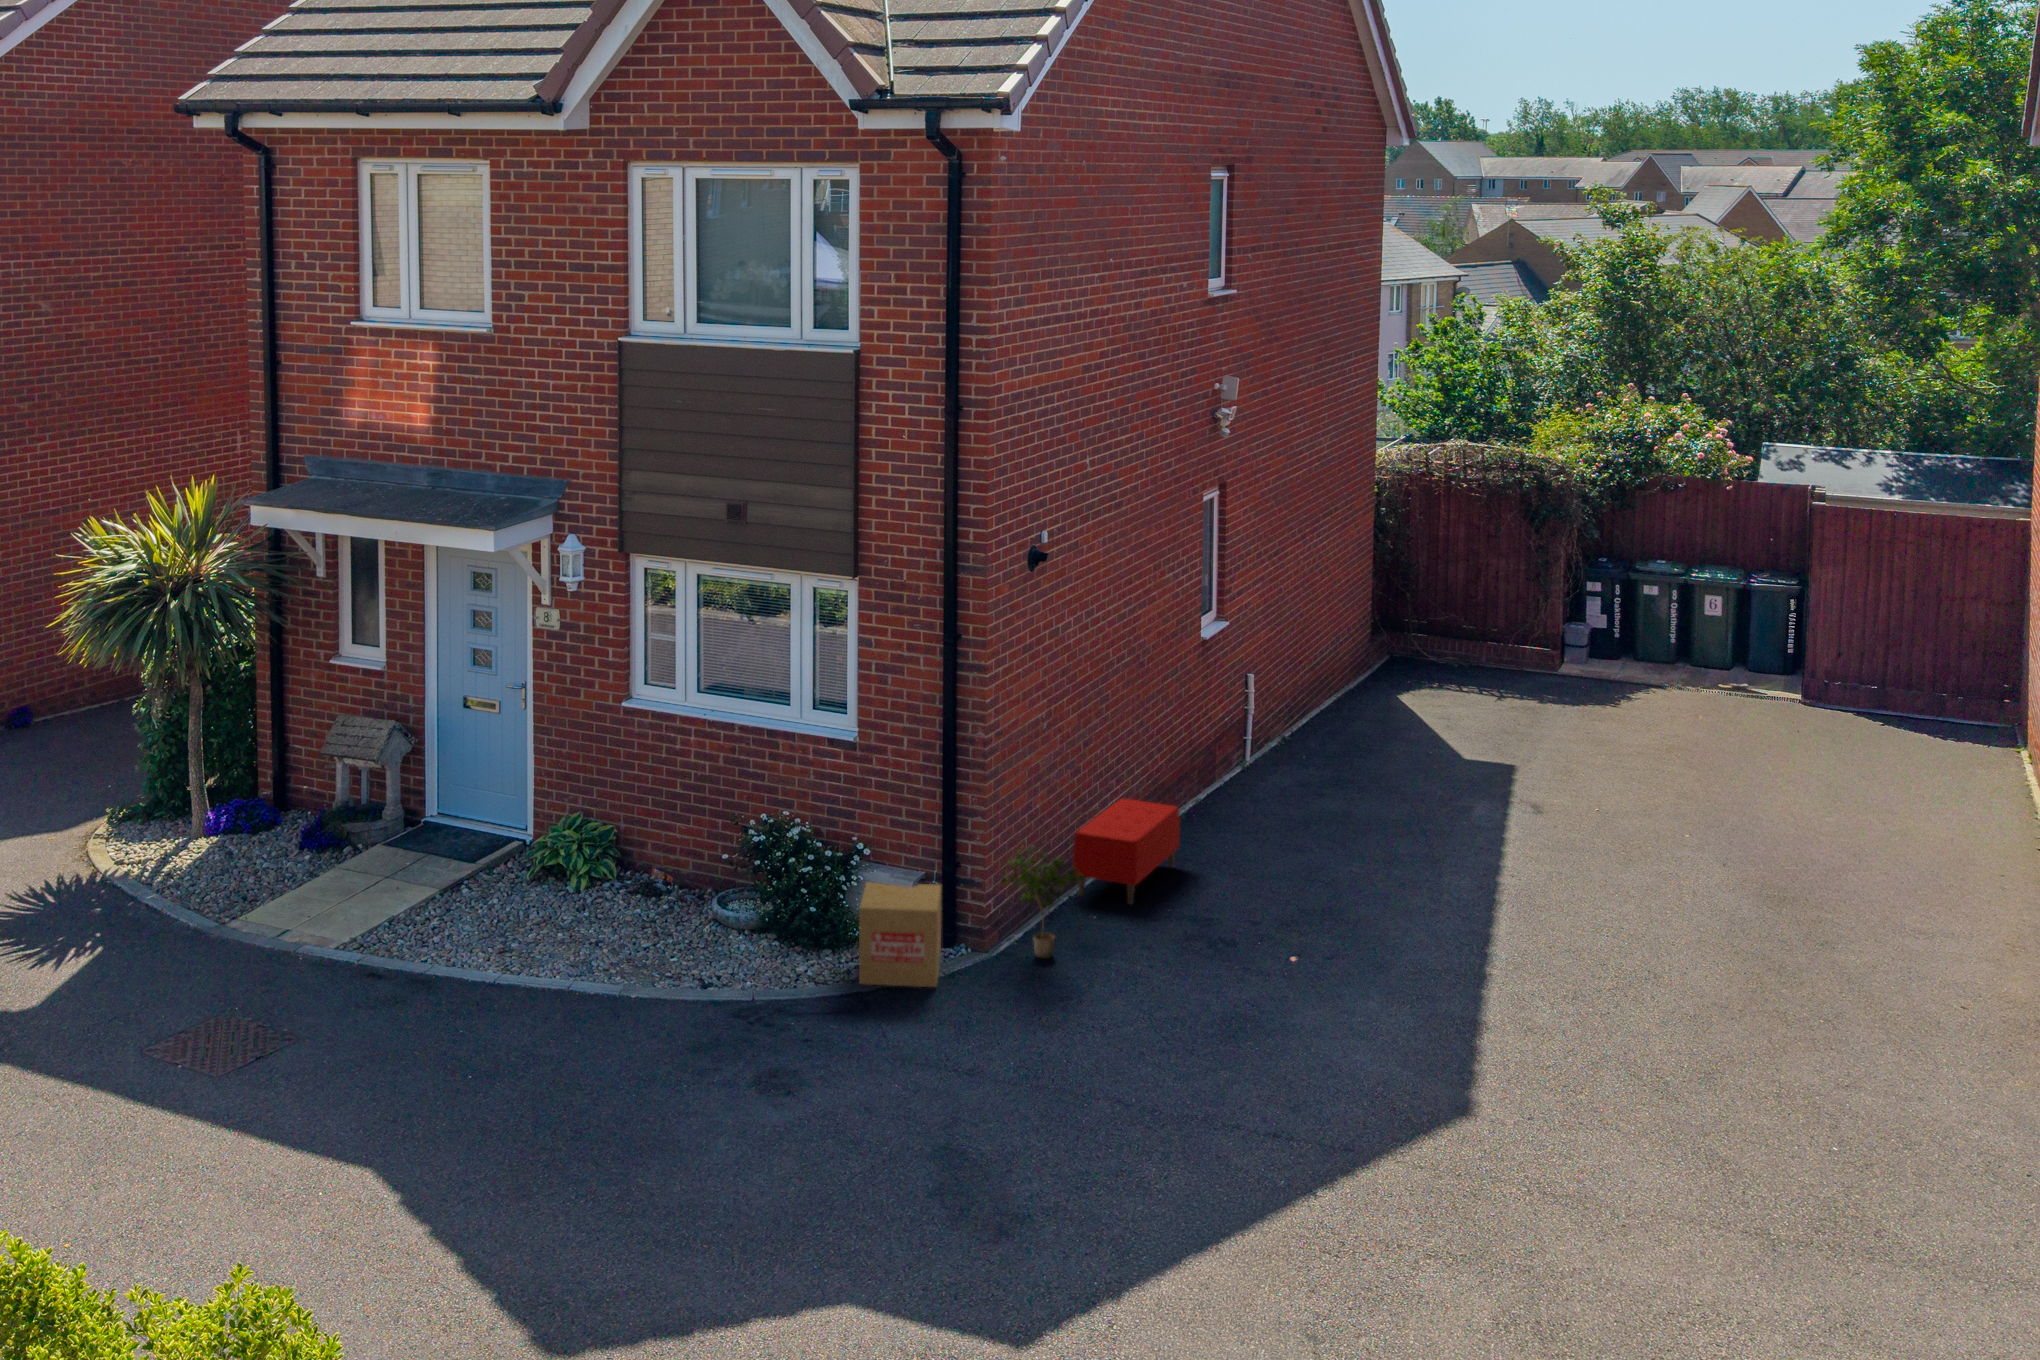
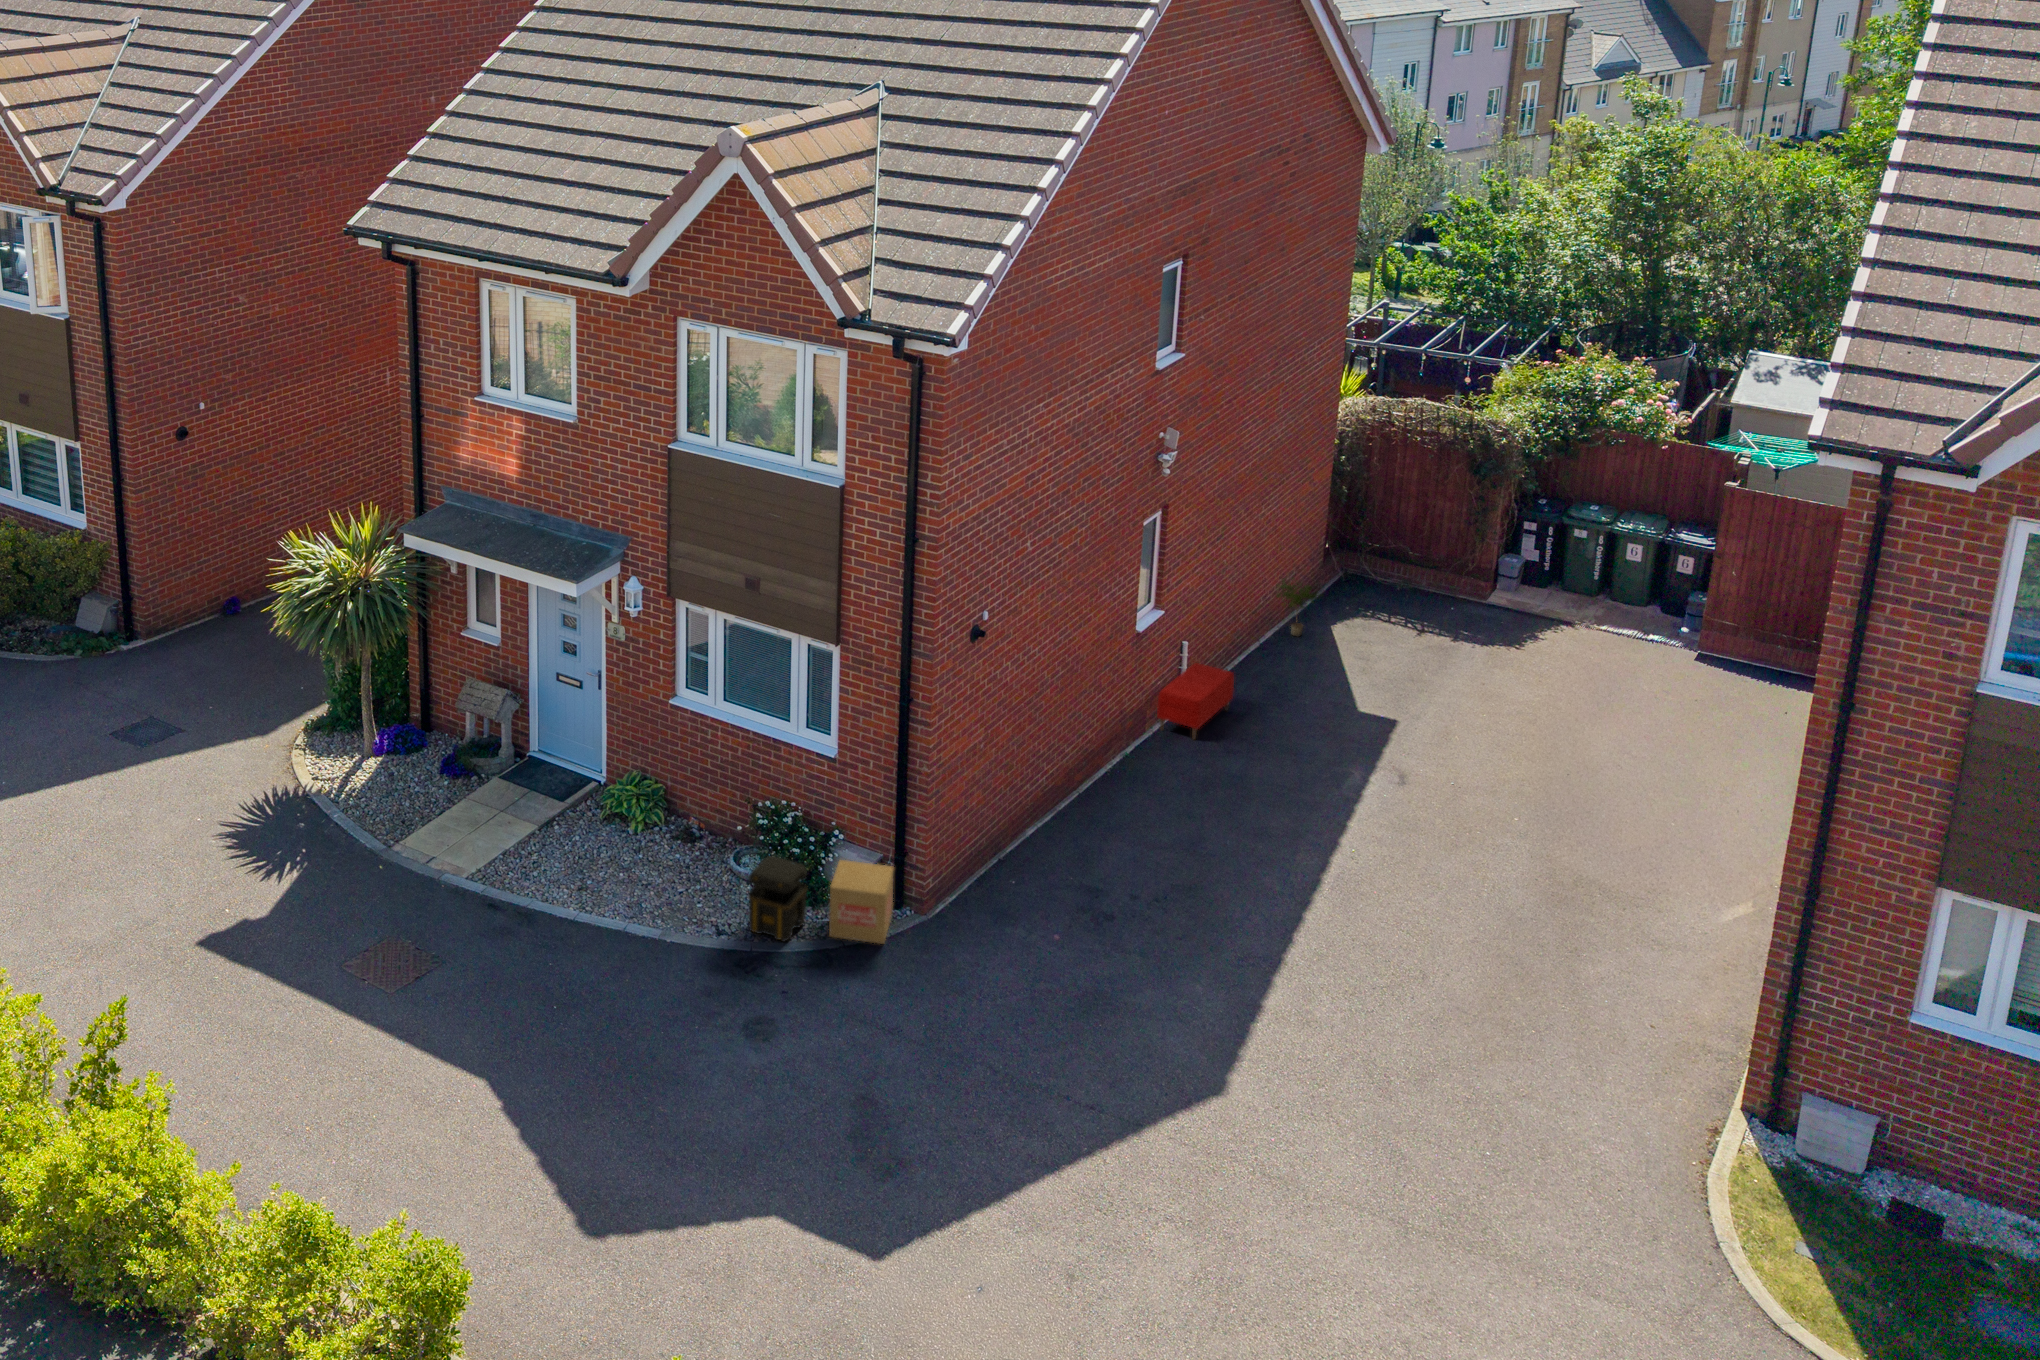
bench: present [1073,798,1180,904] -> present [1157,663,1234,740]
potted plant: present [1002,845,1084,959] -> present [1277,578,1321,636]
toolbox: none [744,877,826,992] -> present [748,856,807,941]

